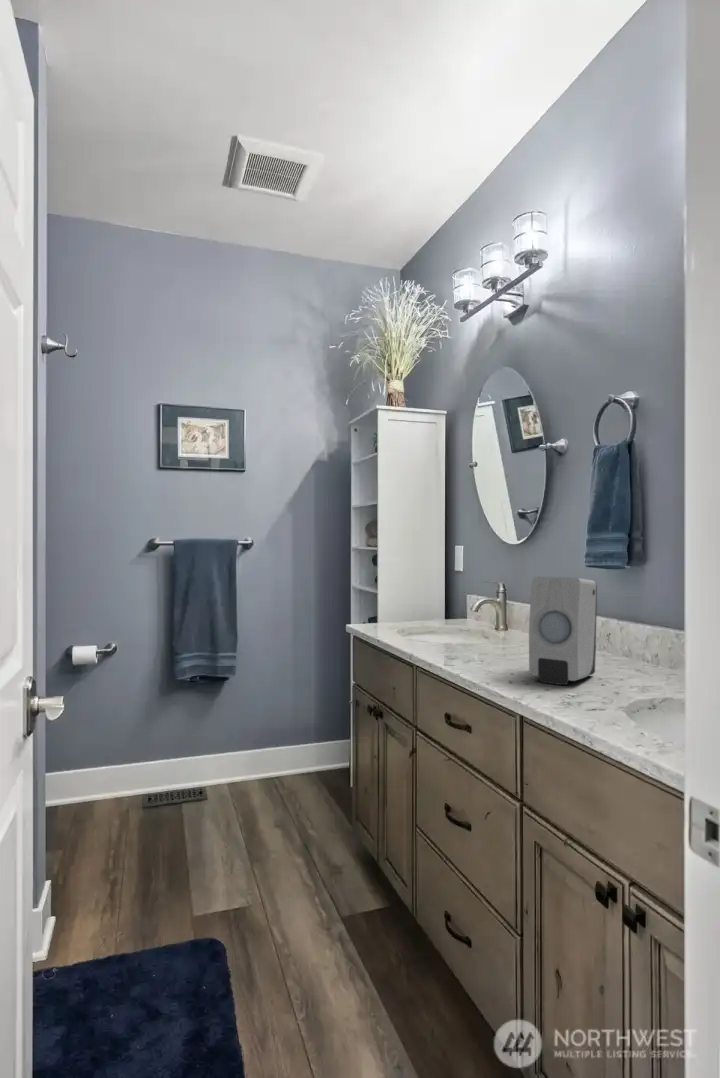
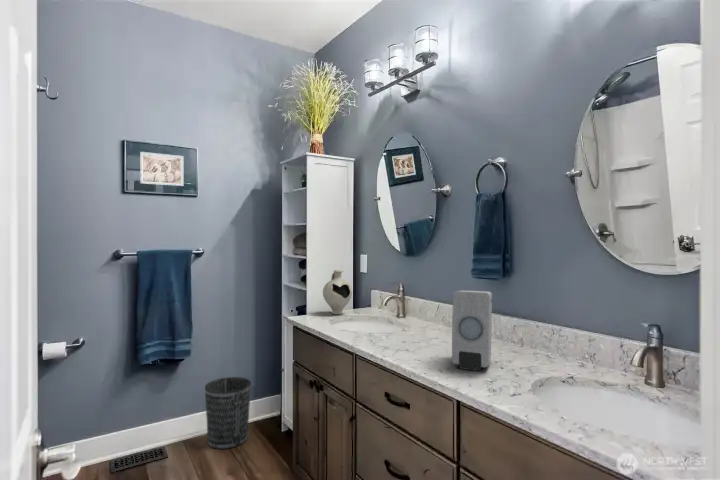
decorative vase: none [397,564,438,624] -> present [323,270,352,315]
wastebasket: none [253,707,311,797] -> present [205,377,251,449]

